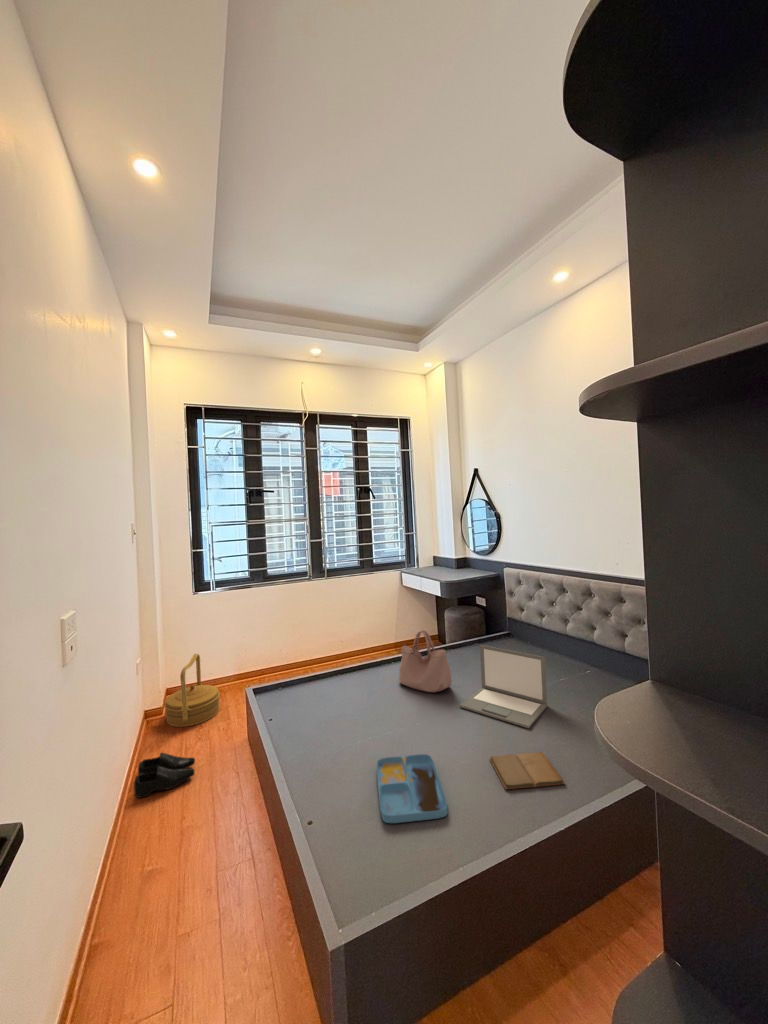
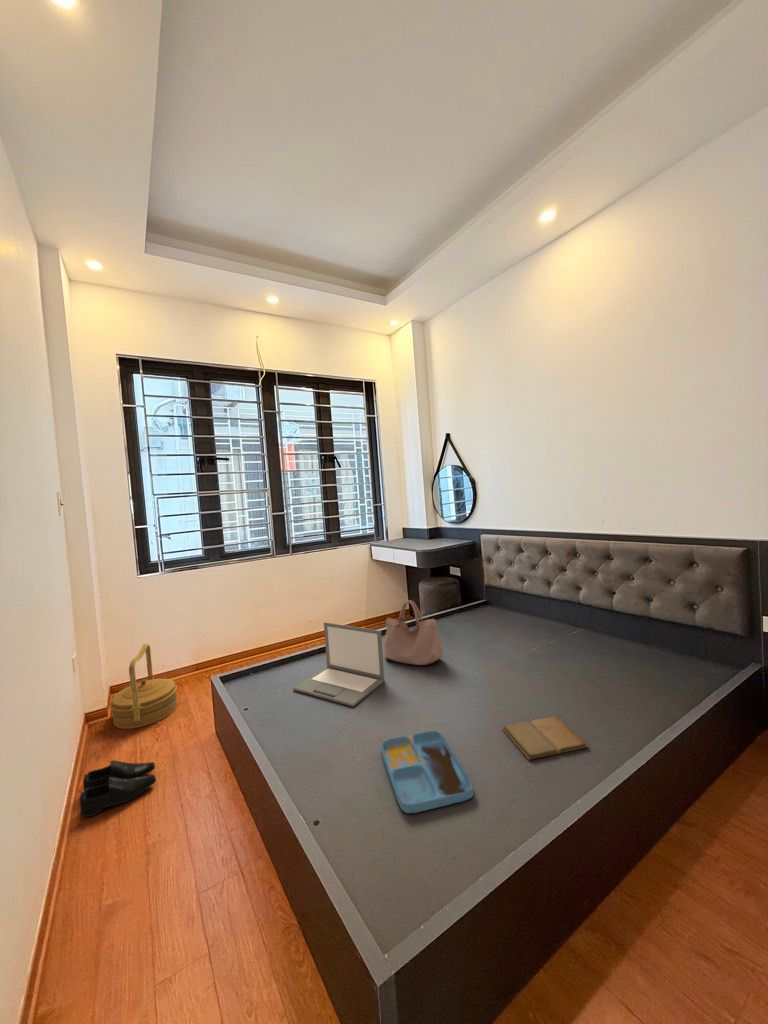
laptop: present [460,645,547,728] -> present [293,622,384,706]

